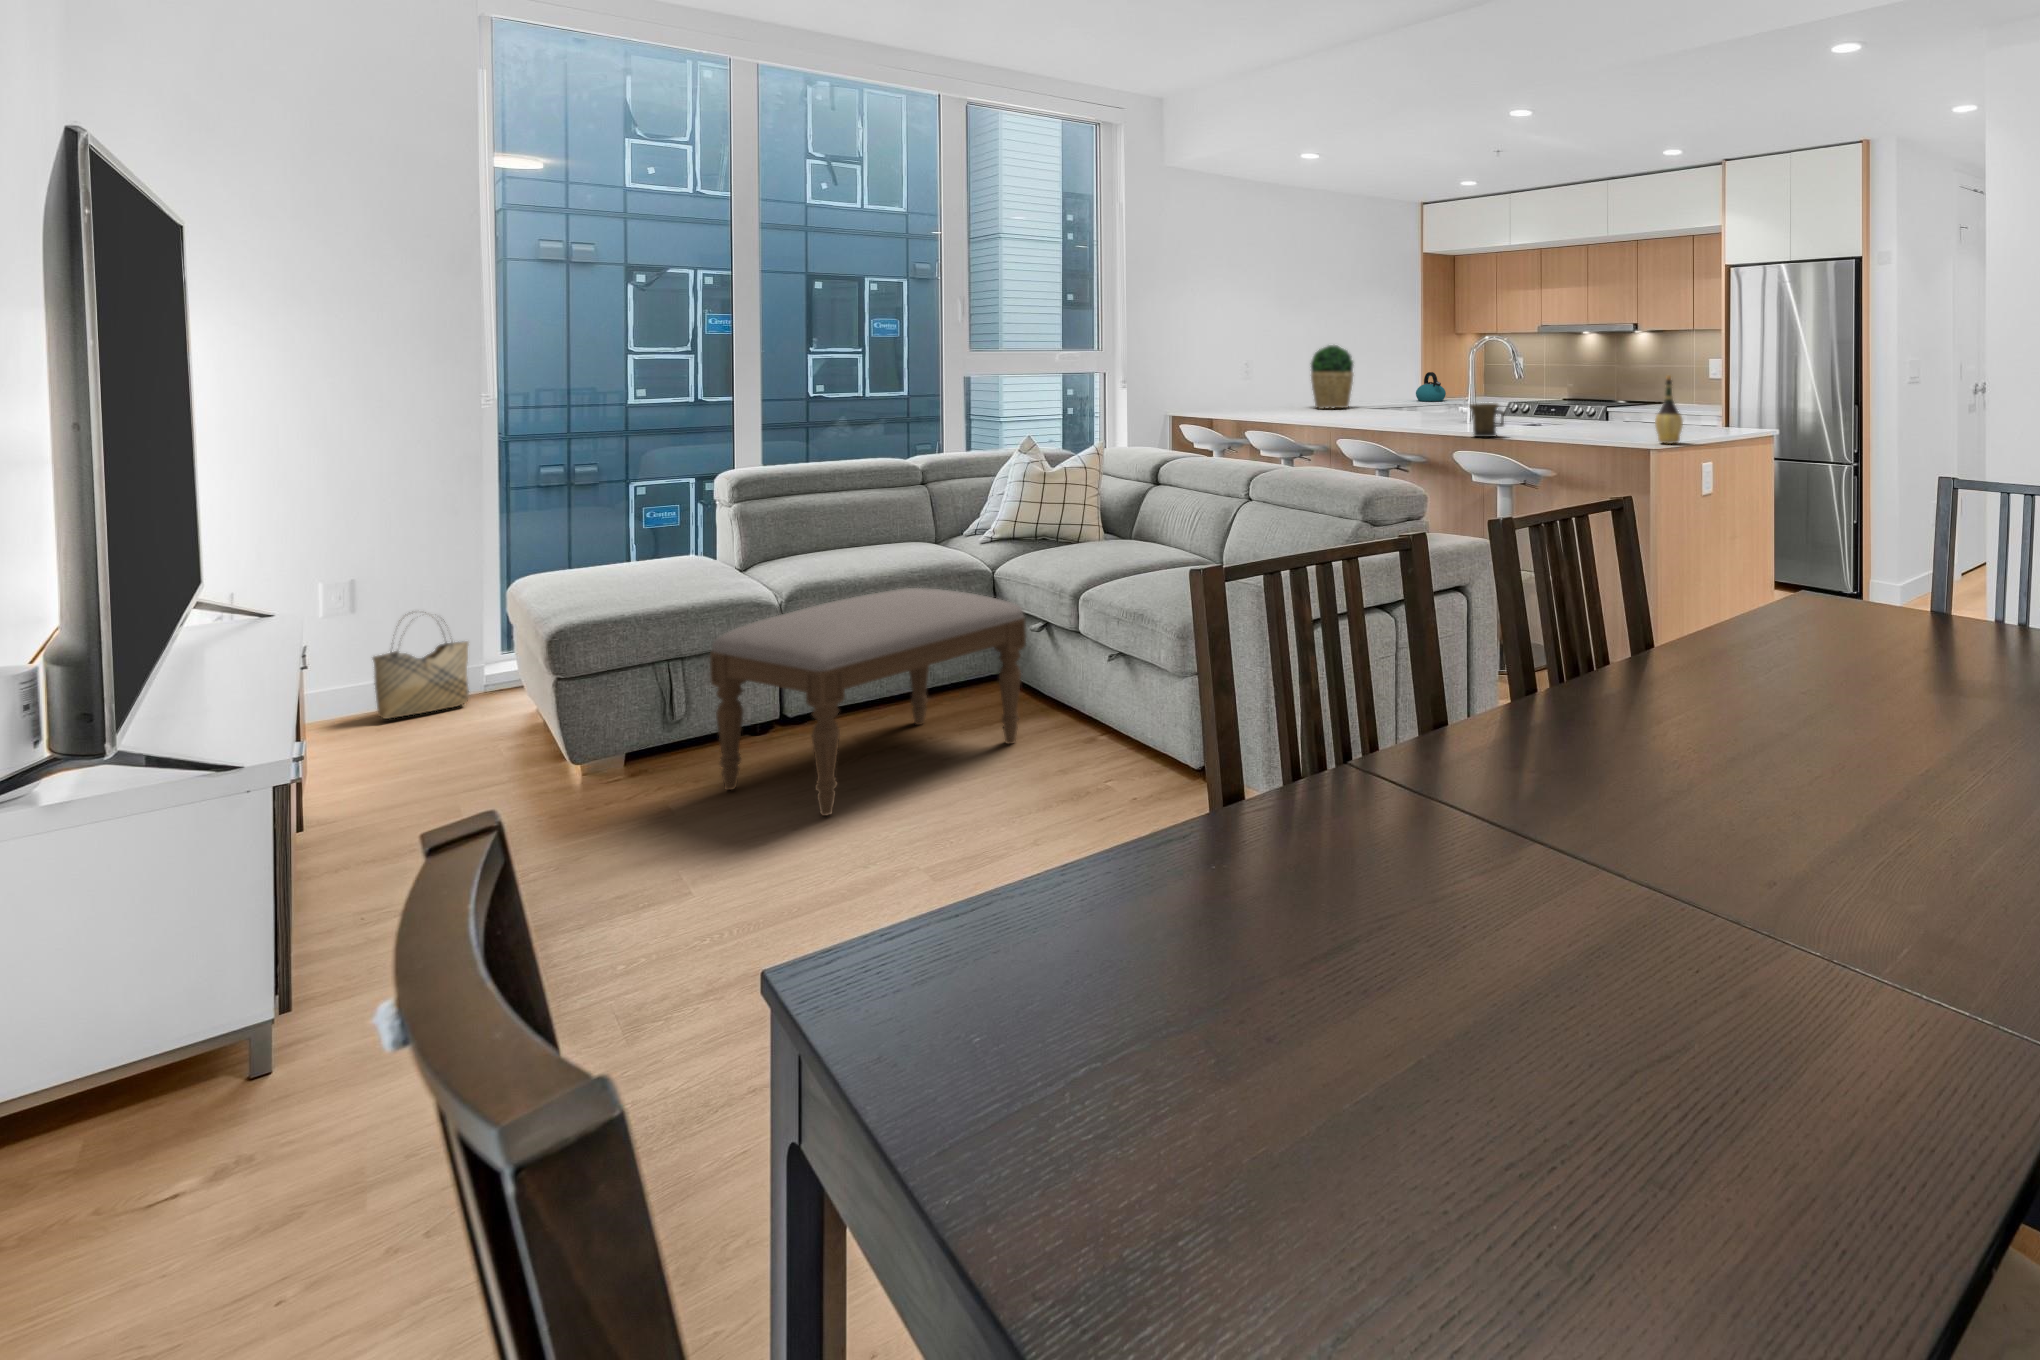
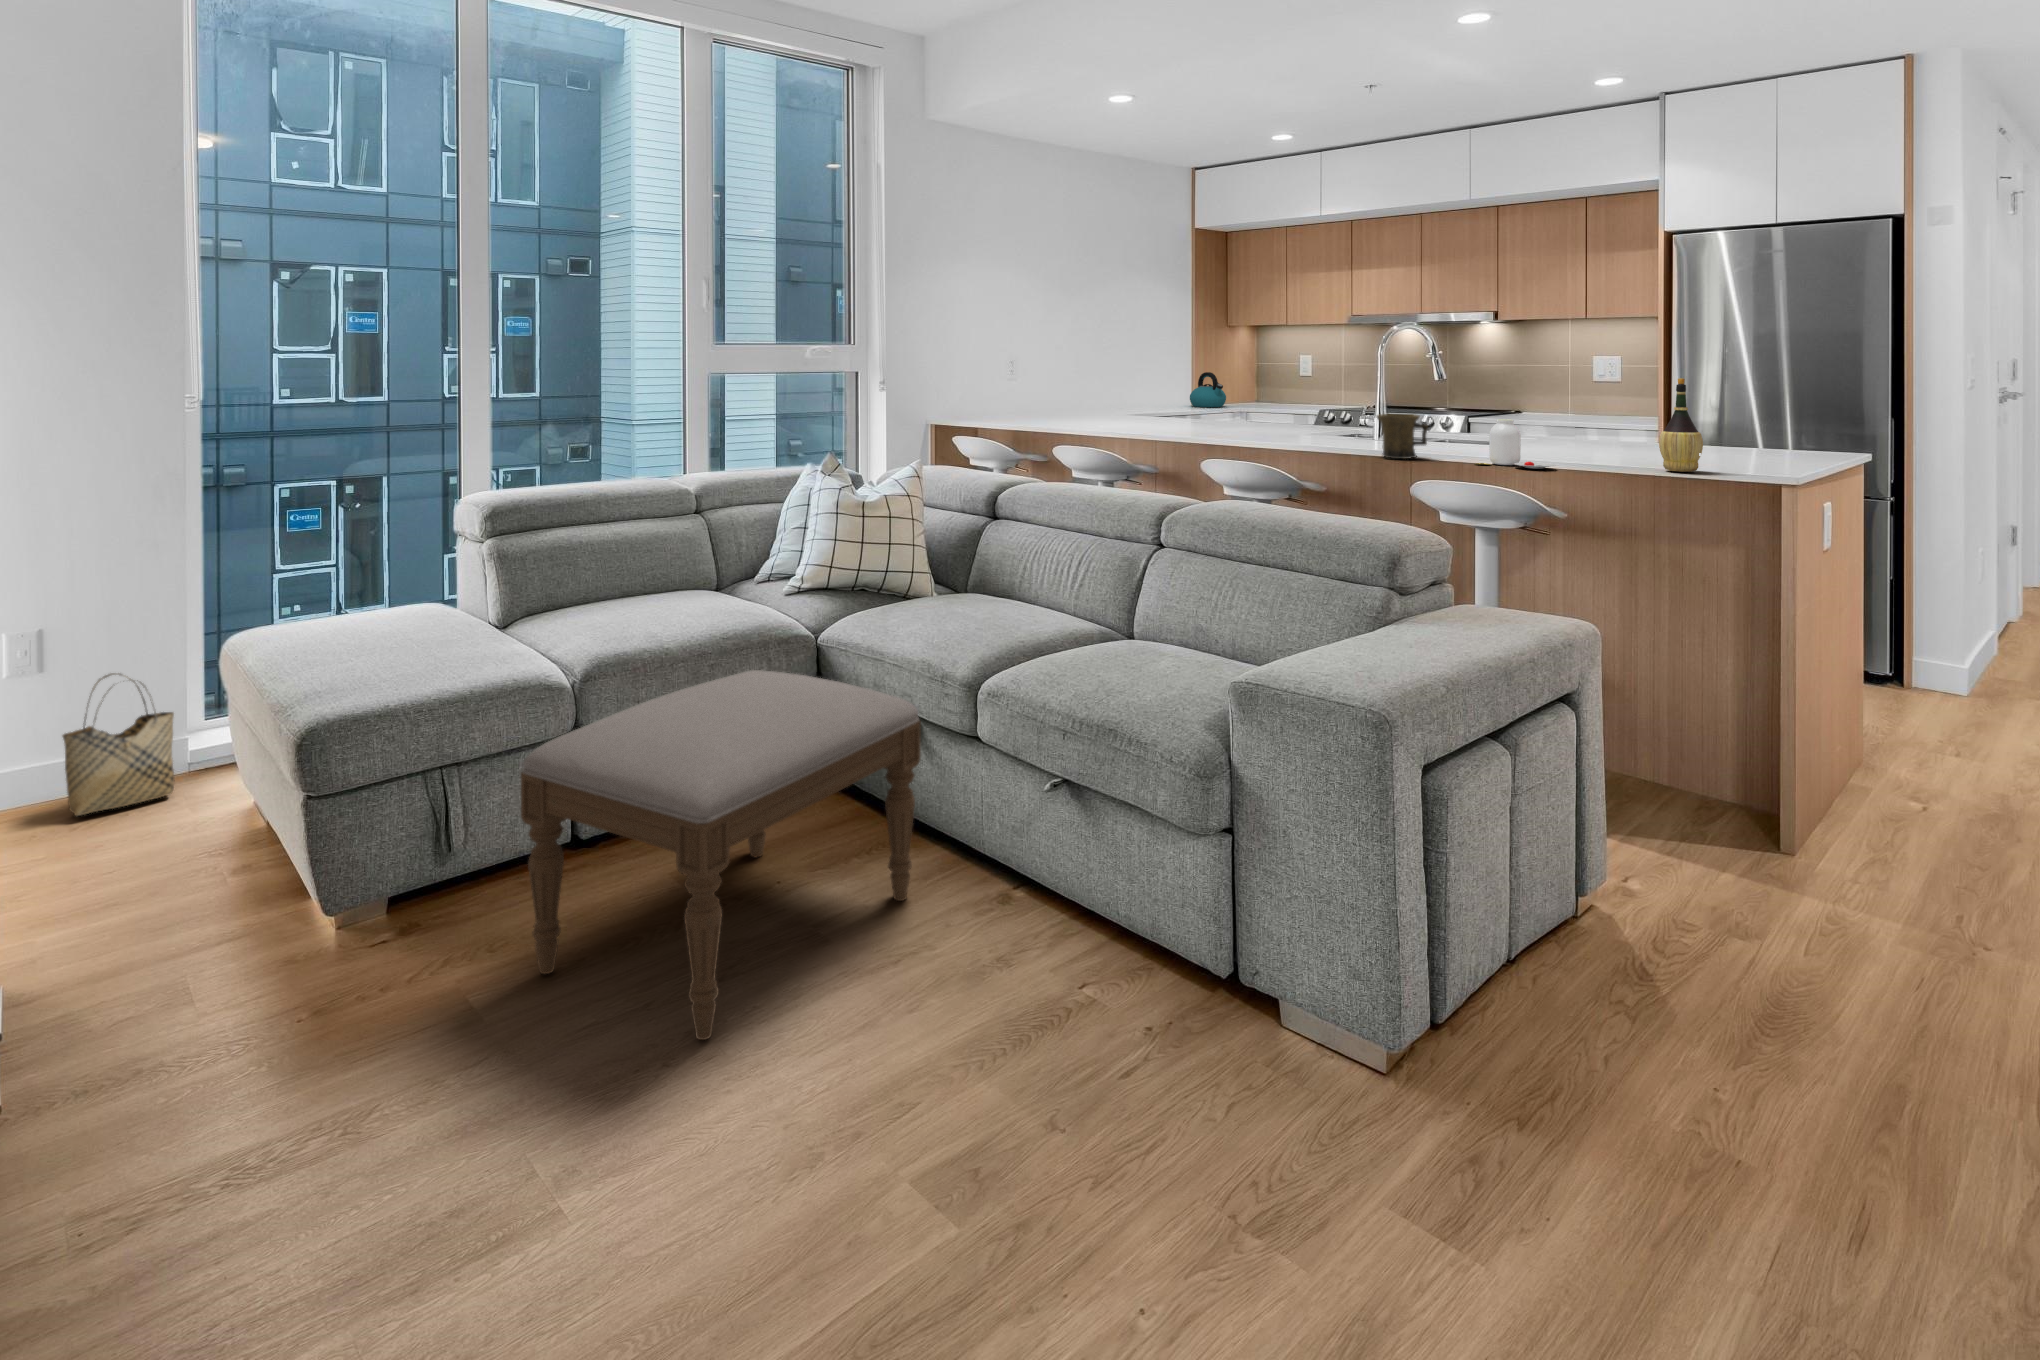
potted plant: present [1311,345,1353,409] -> none [1086,339,1139,417]
jar: none [1530,407,1581,443] -> present [1476,419,1556,469]

